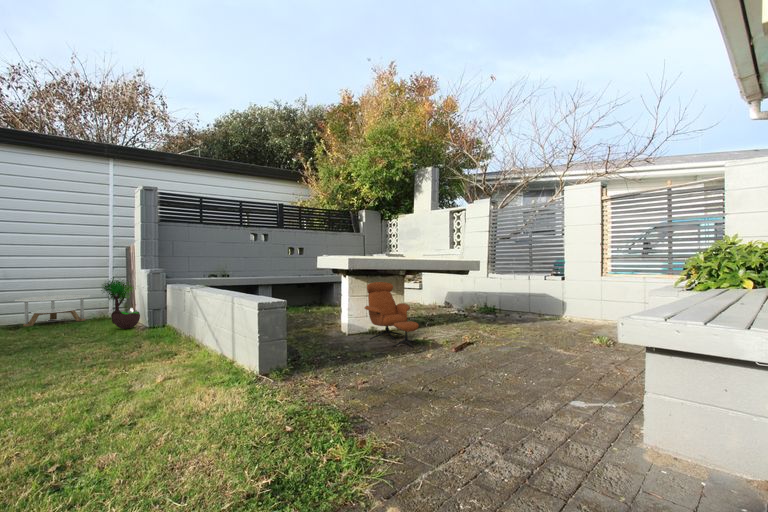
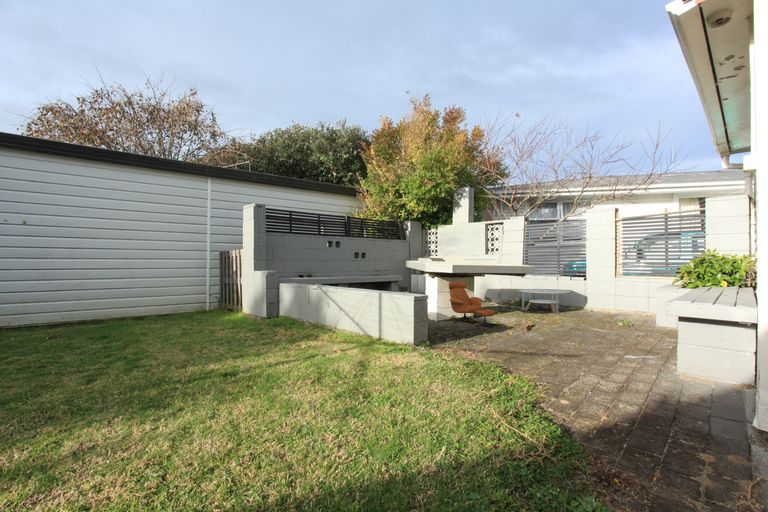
potted tree: present [101,280,140,329] -> none [232,274,261,317]
round table: present [14,295,91,326] -> present [519,289,571,313]

